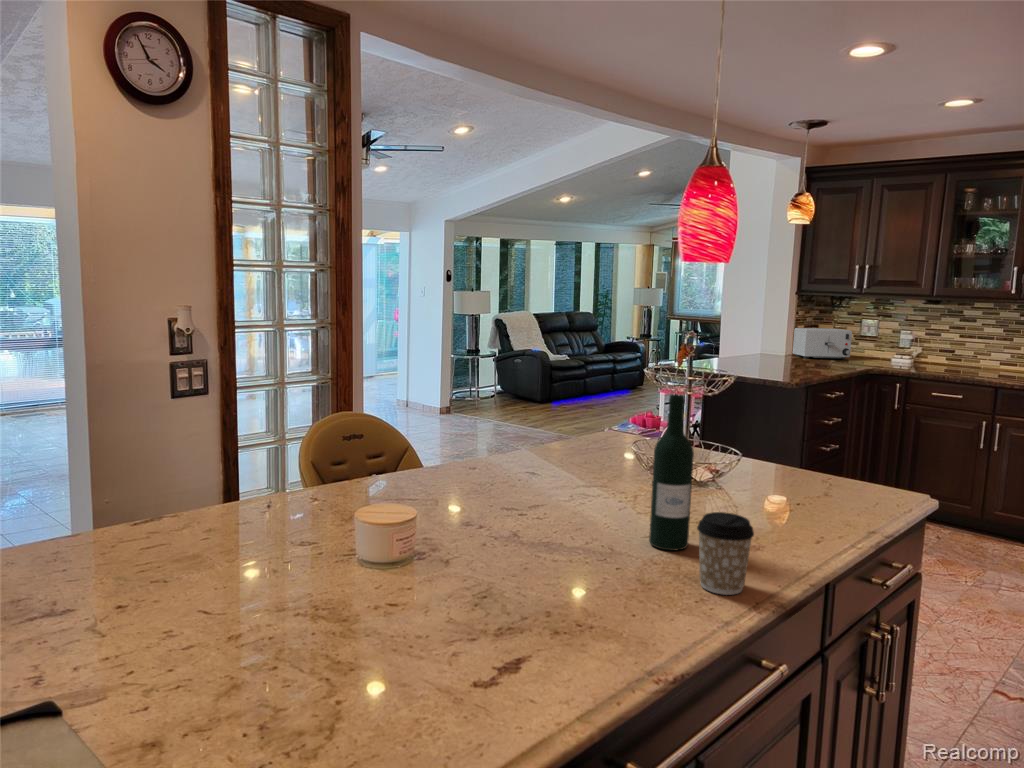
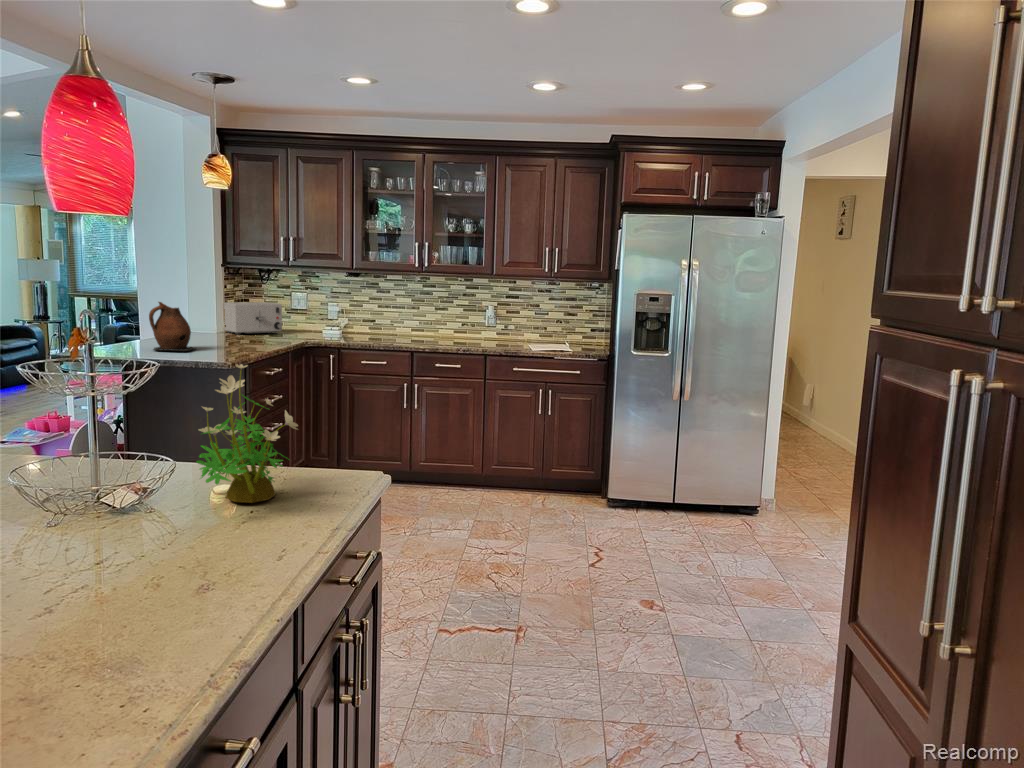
ceramic pitcher: none [730,326,767,371] -> present [149,302,196,351]
potted plant: none [759,381,850,499] -> present [196,364,298,503]
wine bottle: present [649,394,694,551] -> none [36,400,106,626]
coffee cup: present [697,512,754,595] -> none [113,558,199,677]

